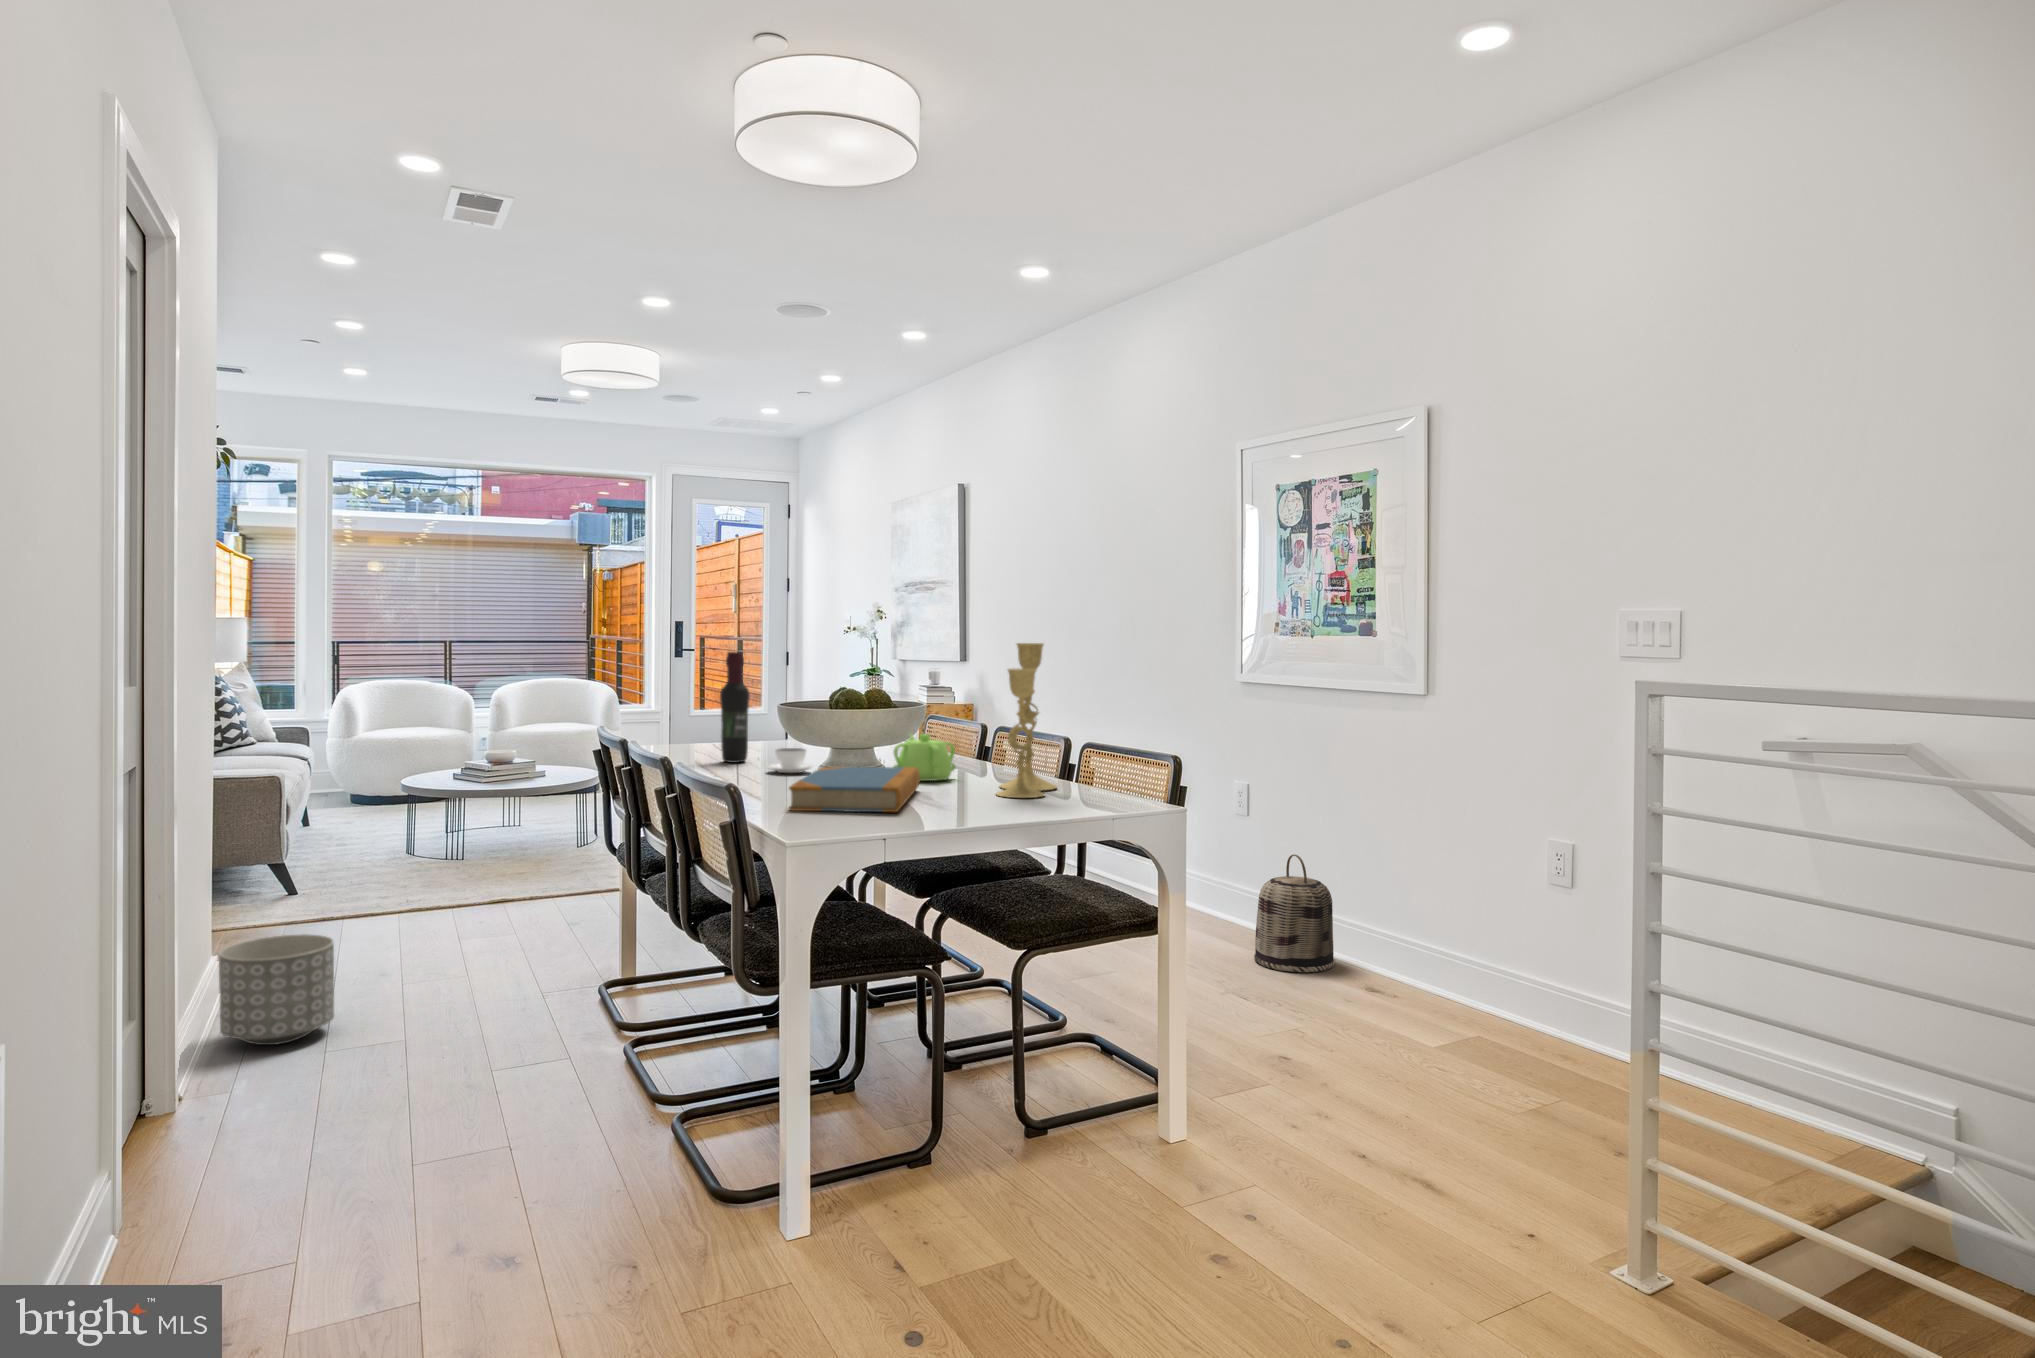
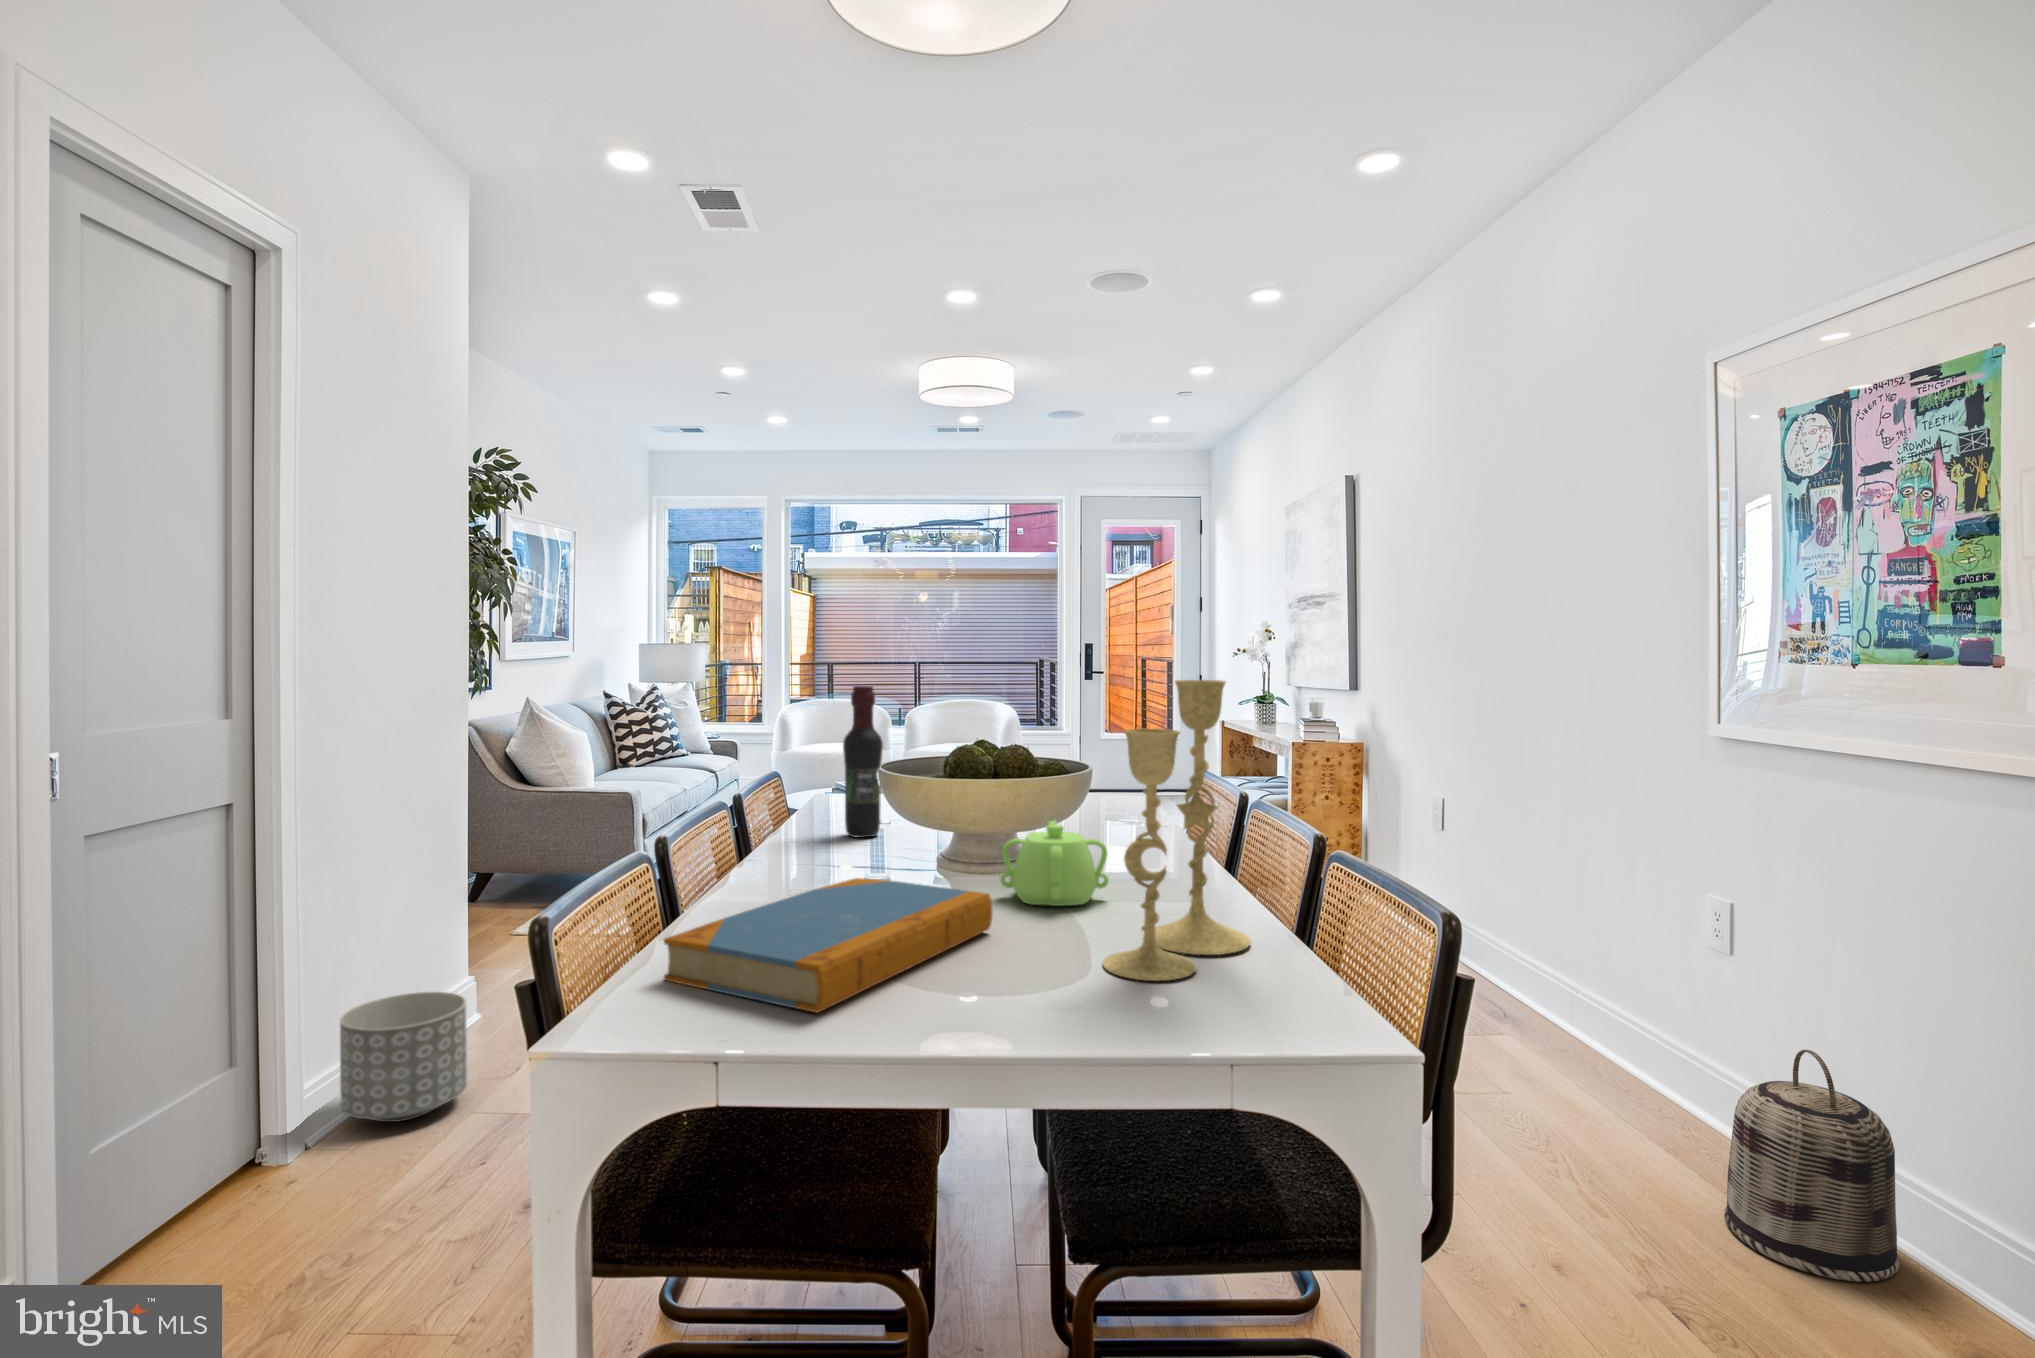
cup: present [768,748,813,773] -> none [851,828,921,868]

